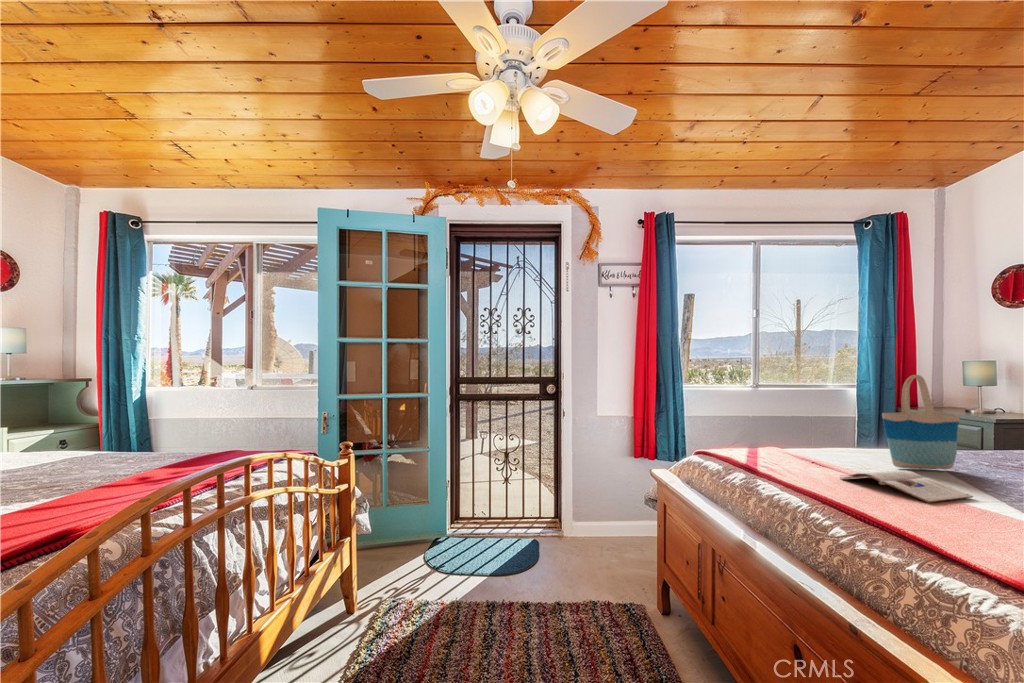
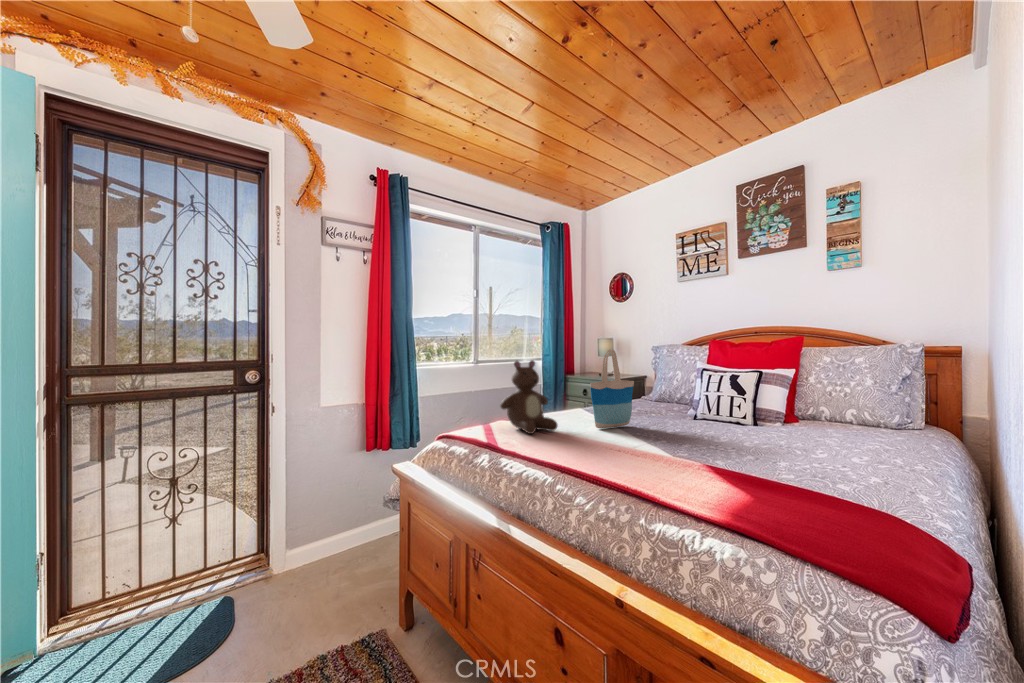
teddy bear: none [762,384,835,462] -> present [500,360,558,434]
magazine: present [840,470,973,502] -> none [568,431,653,457]

